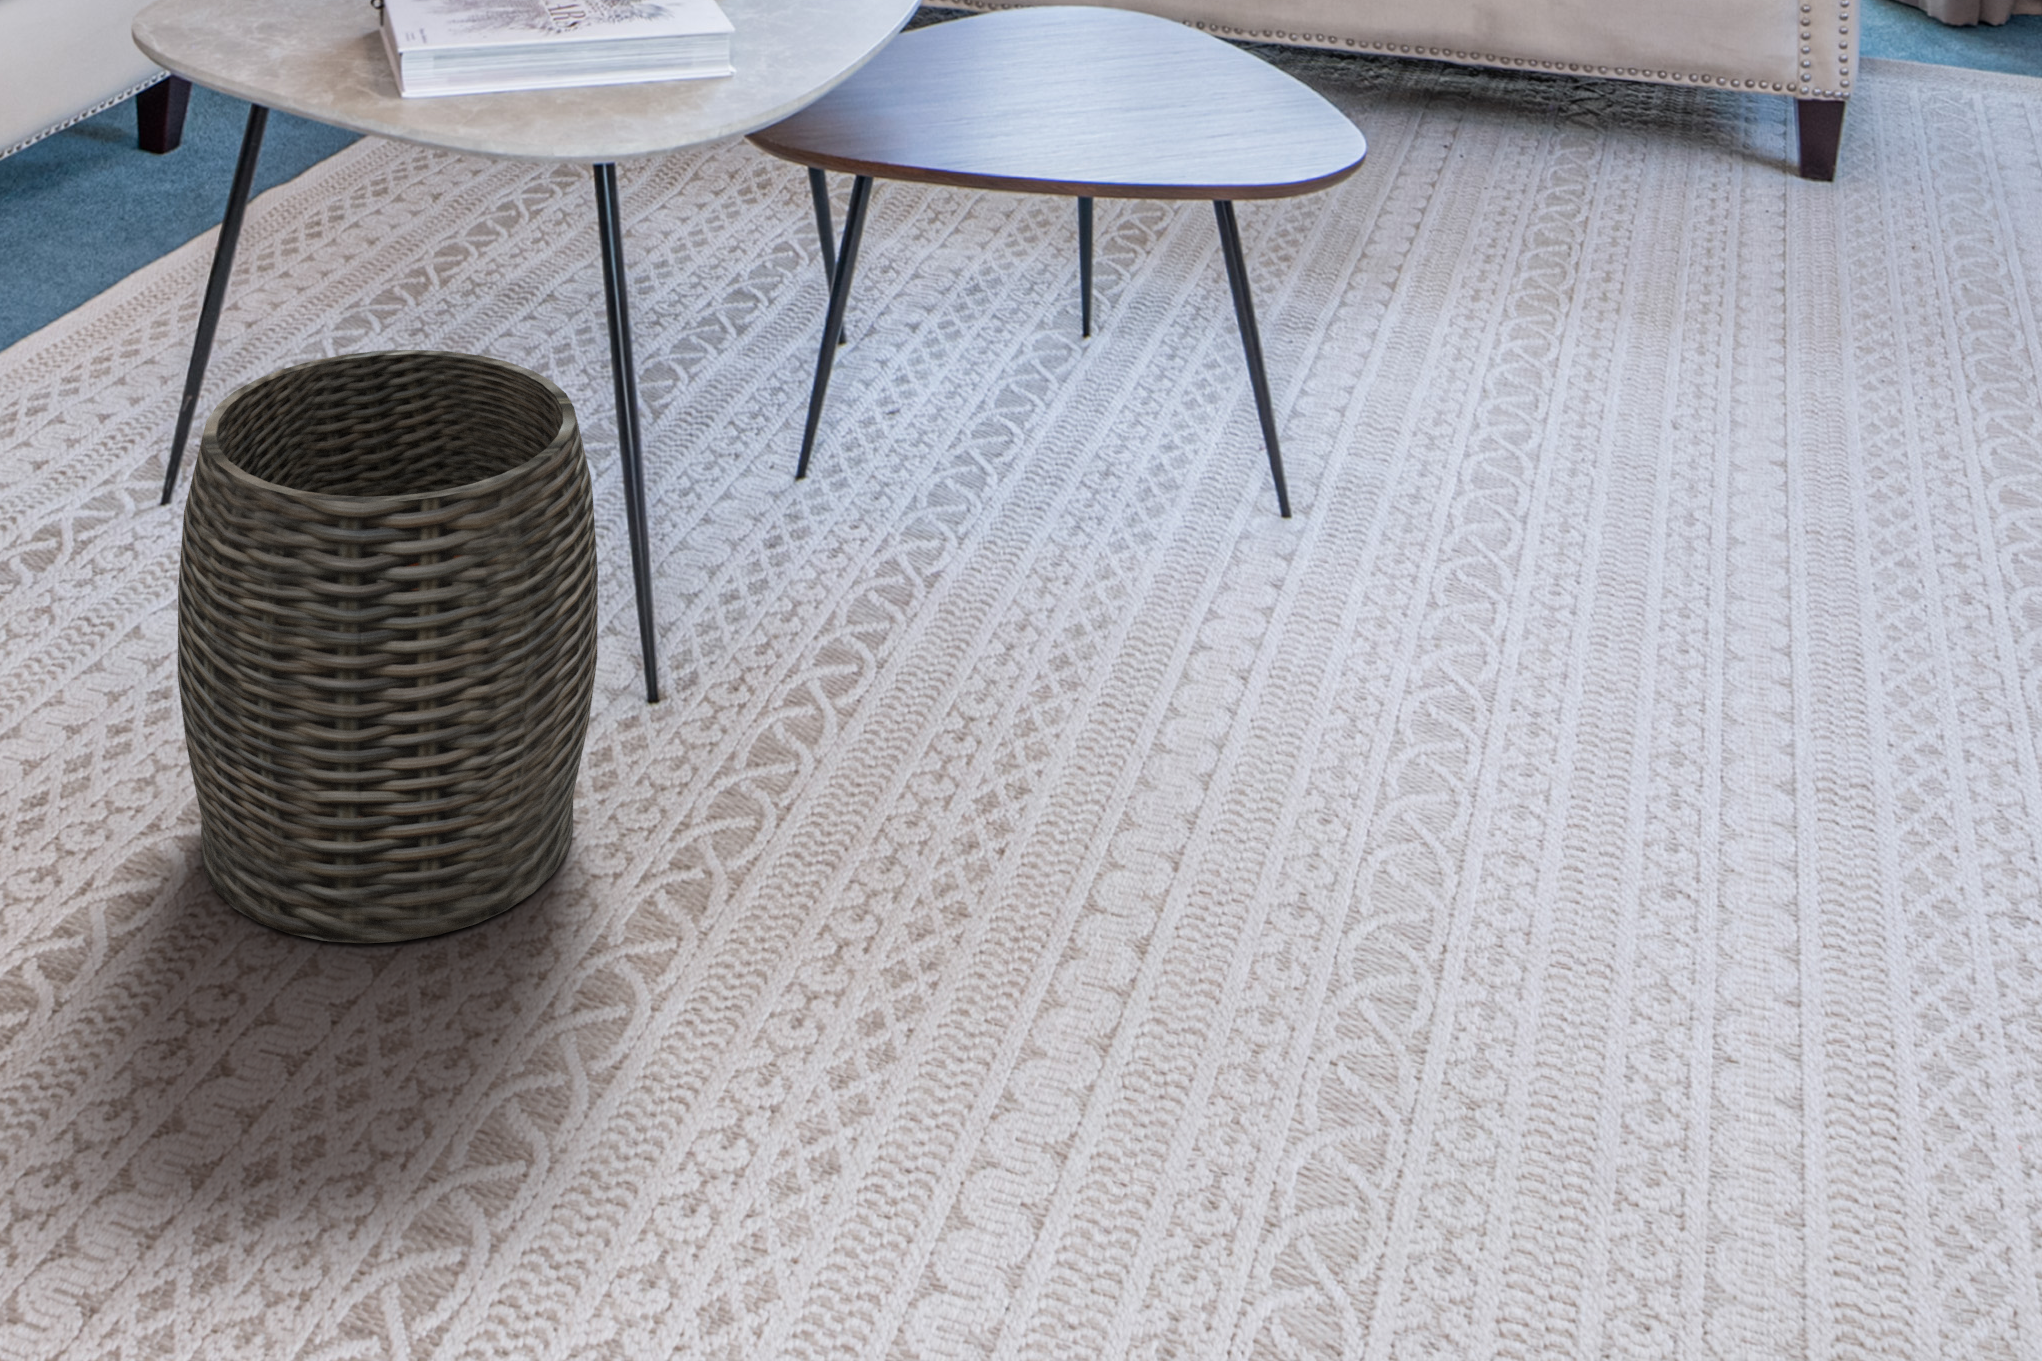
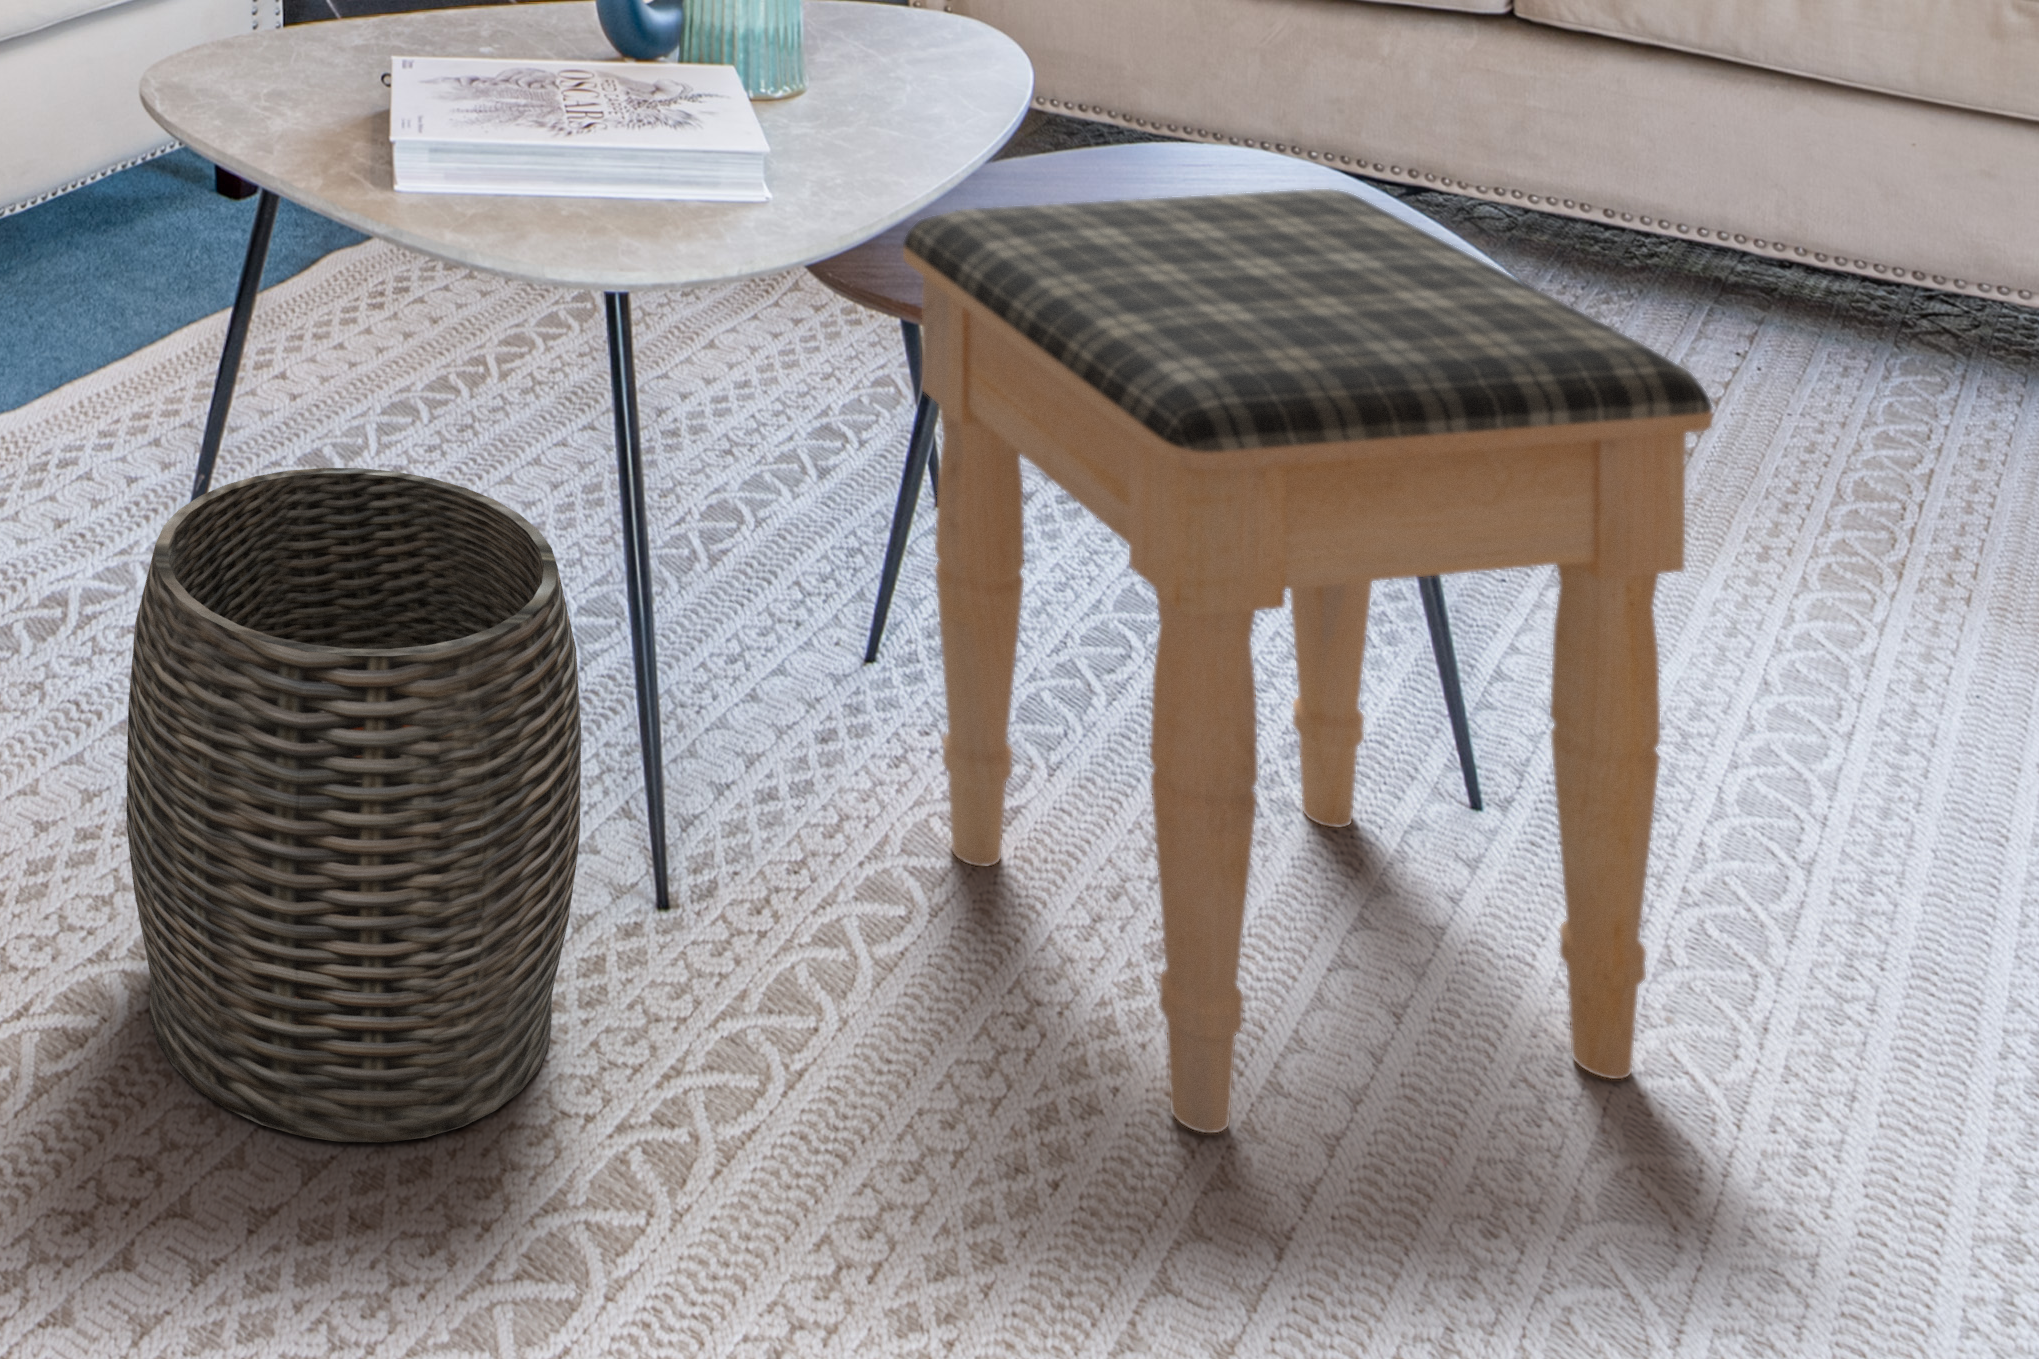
footstool: none [850,24,1493,806] -> present [903,189,1712,1133]

